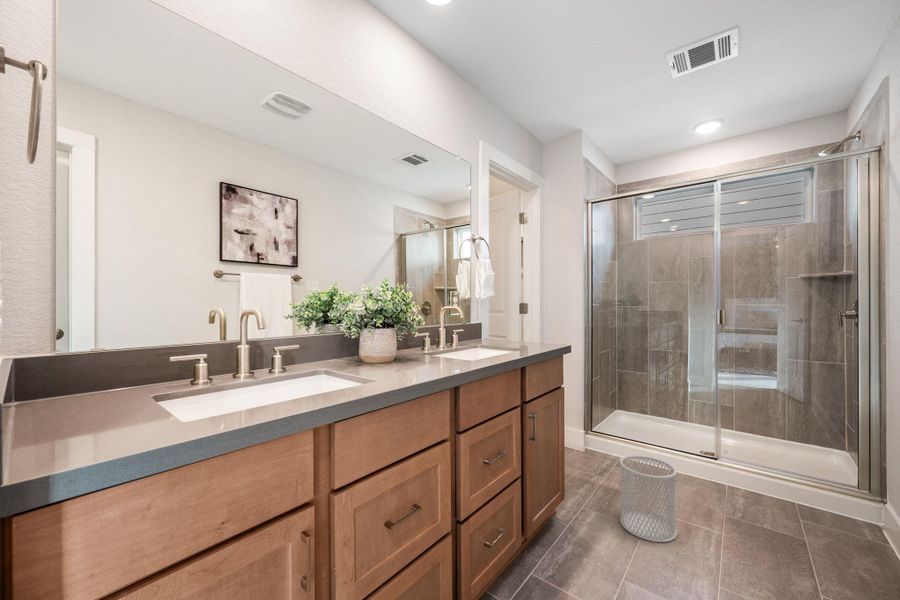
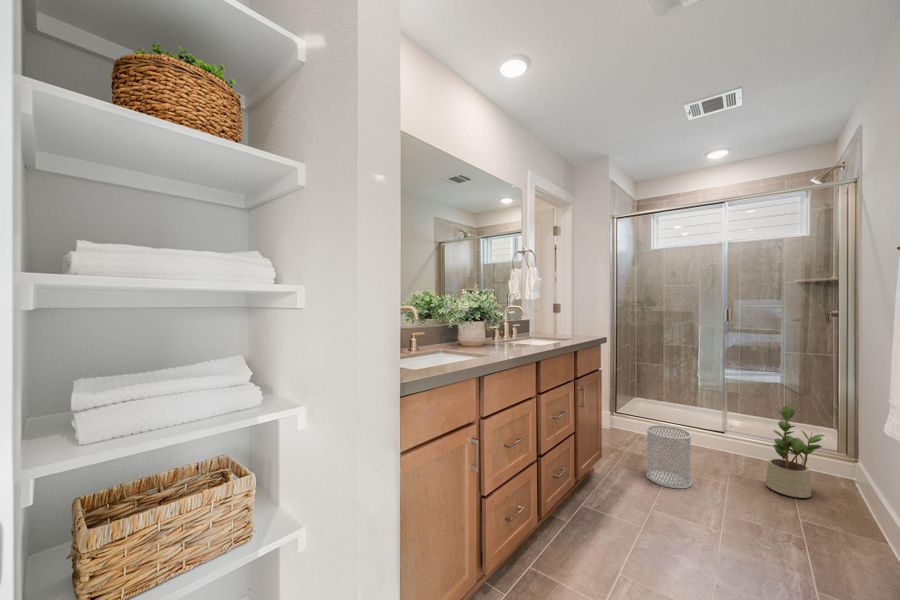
potted plant: none [771,433,849,556] -> present [766,406,825,498]

